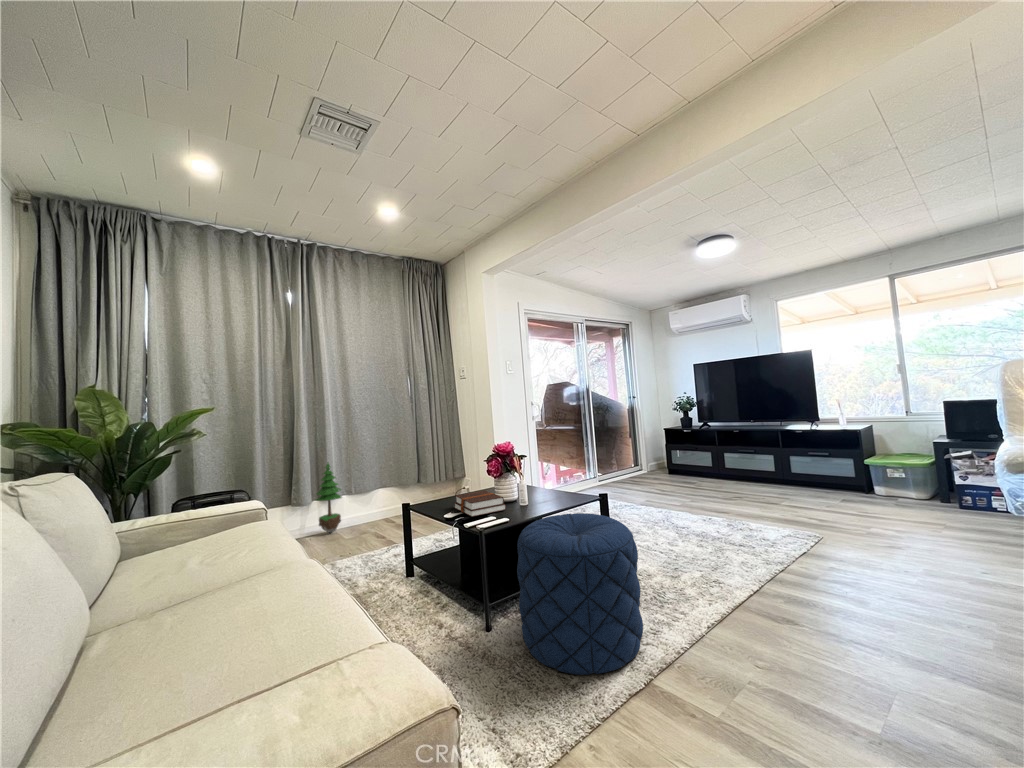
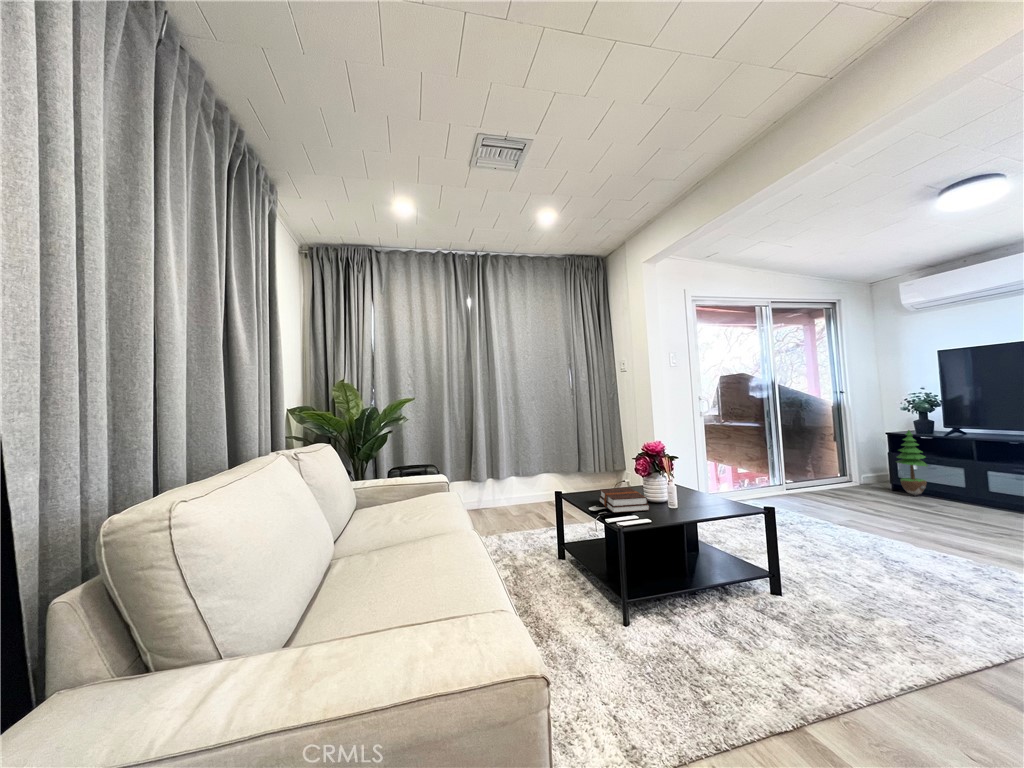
potted tree: present [316,463,342,533] -> present [896,430,928,495]
pouf: present [517,513,643,675] -> none [654,525,802,702]

